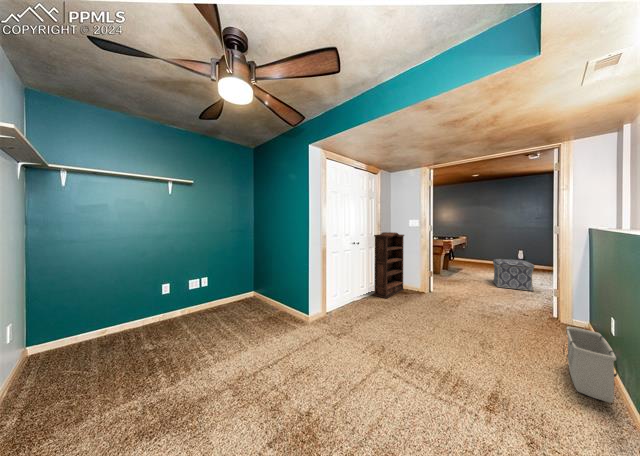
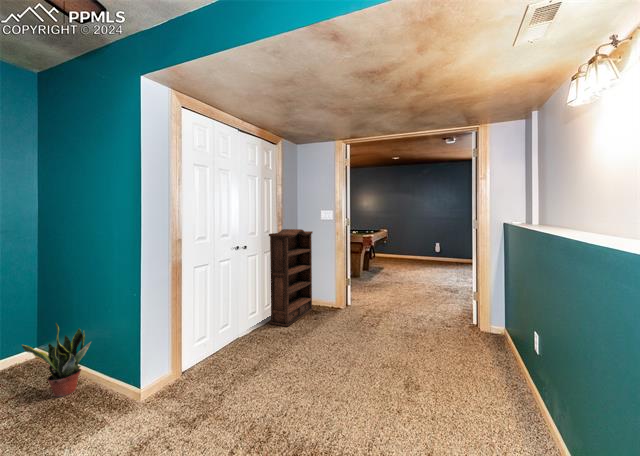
ottoman: present [493,259,534,291] -> none [414,257,454,292]
potted plant: none [253,276,281,314] -> present [22,324,90,397]
storage bin: present [563,327,617,403] -> none [489,345,542,439]

